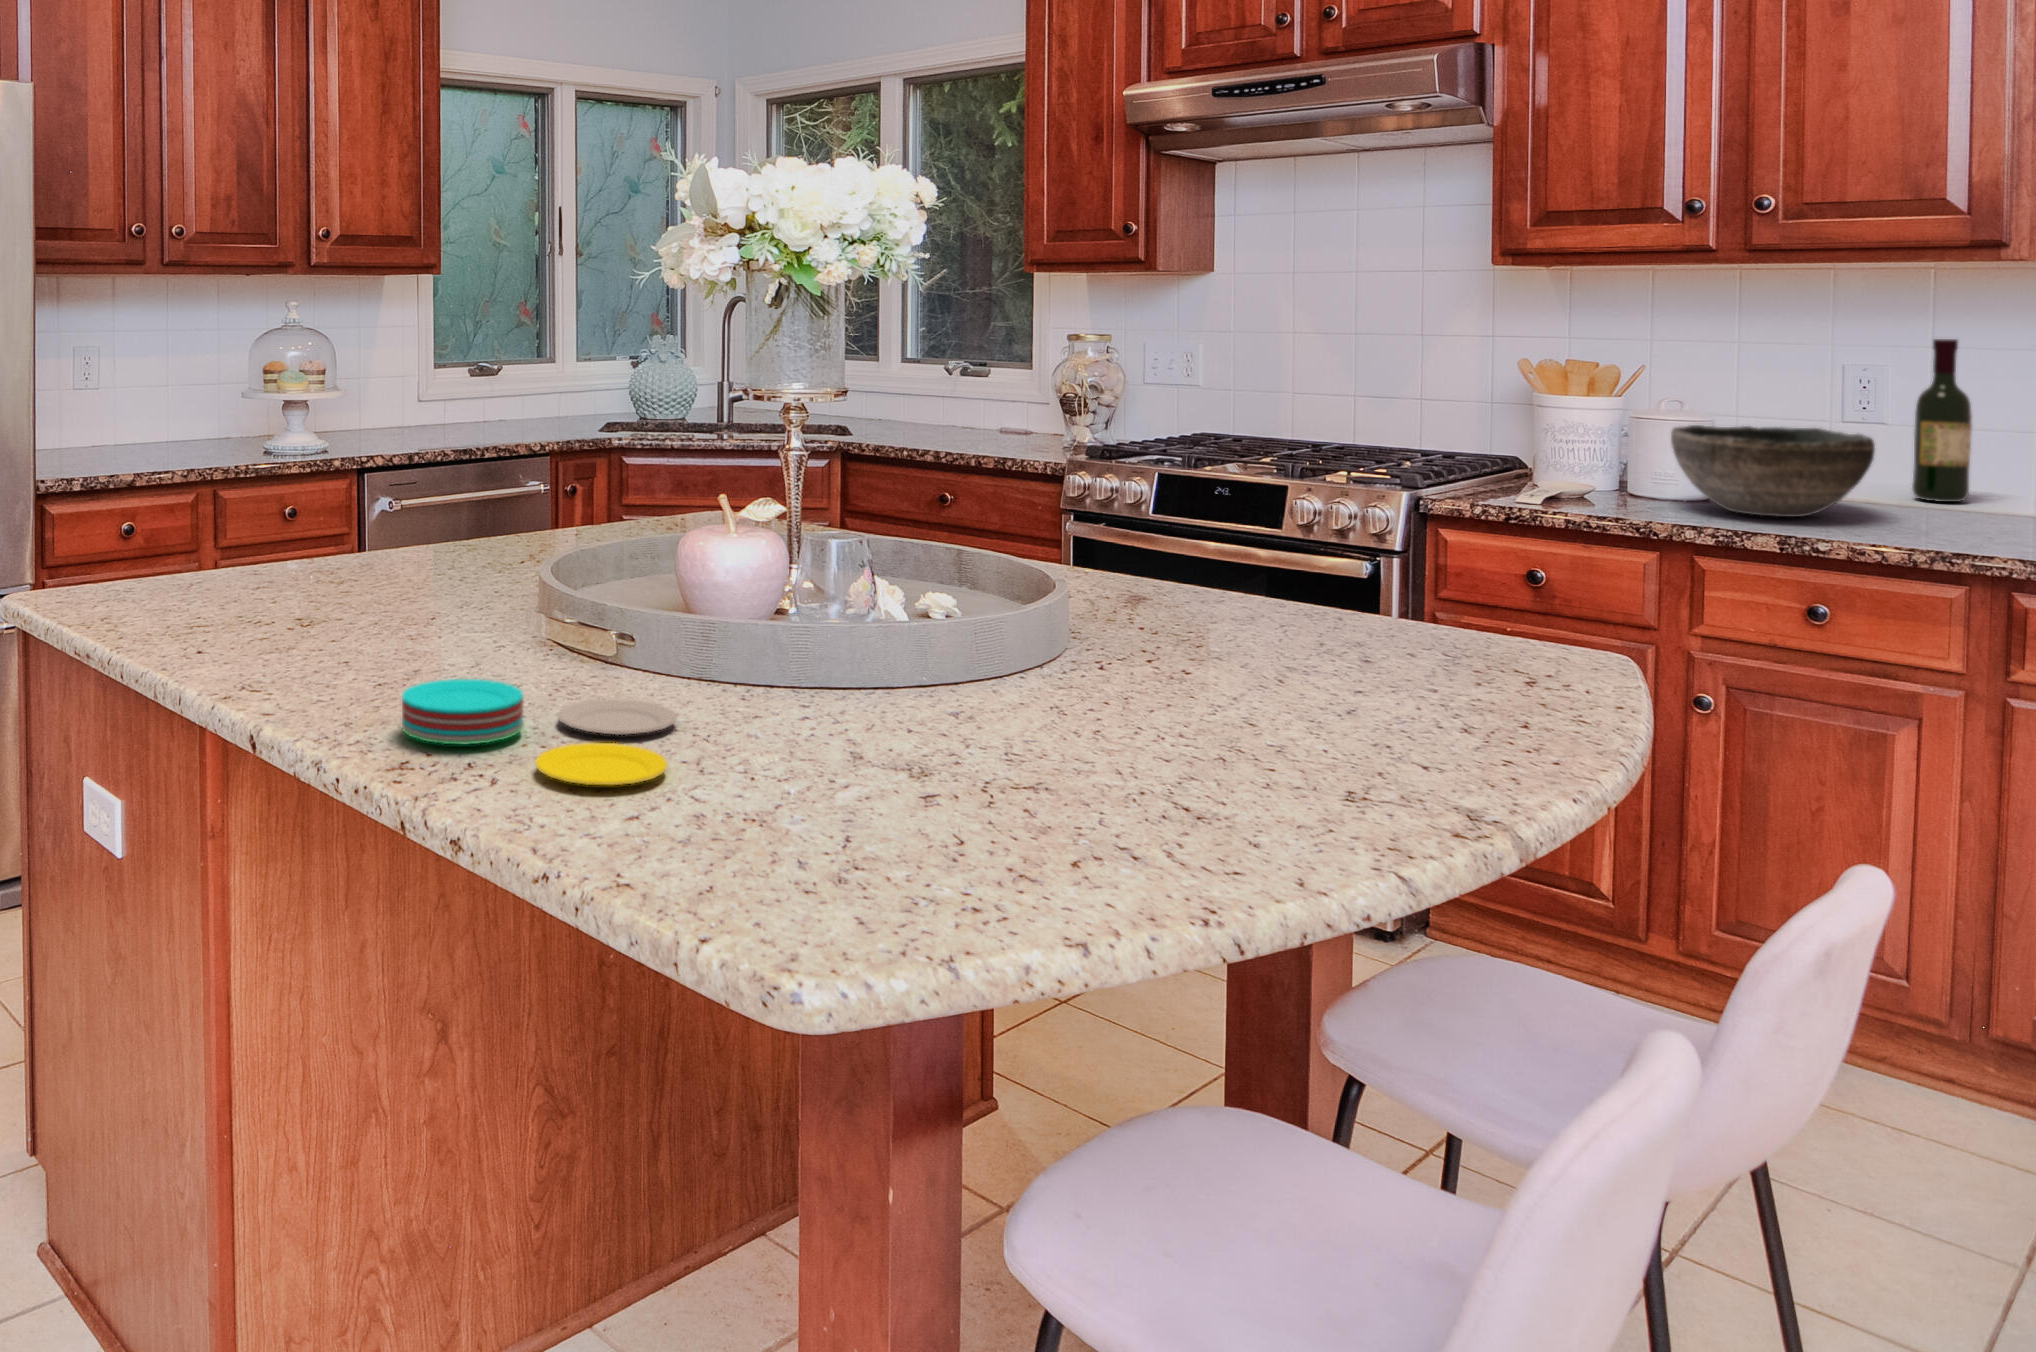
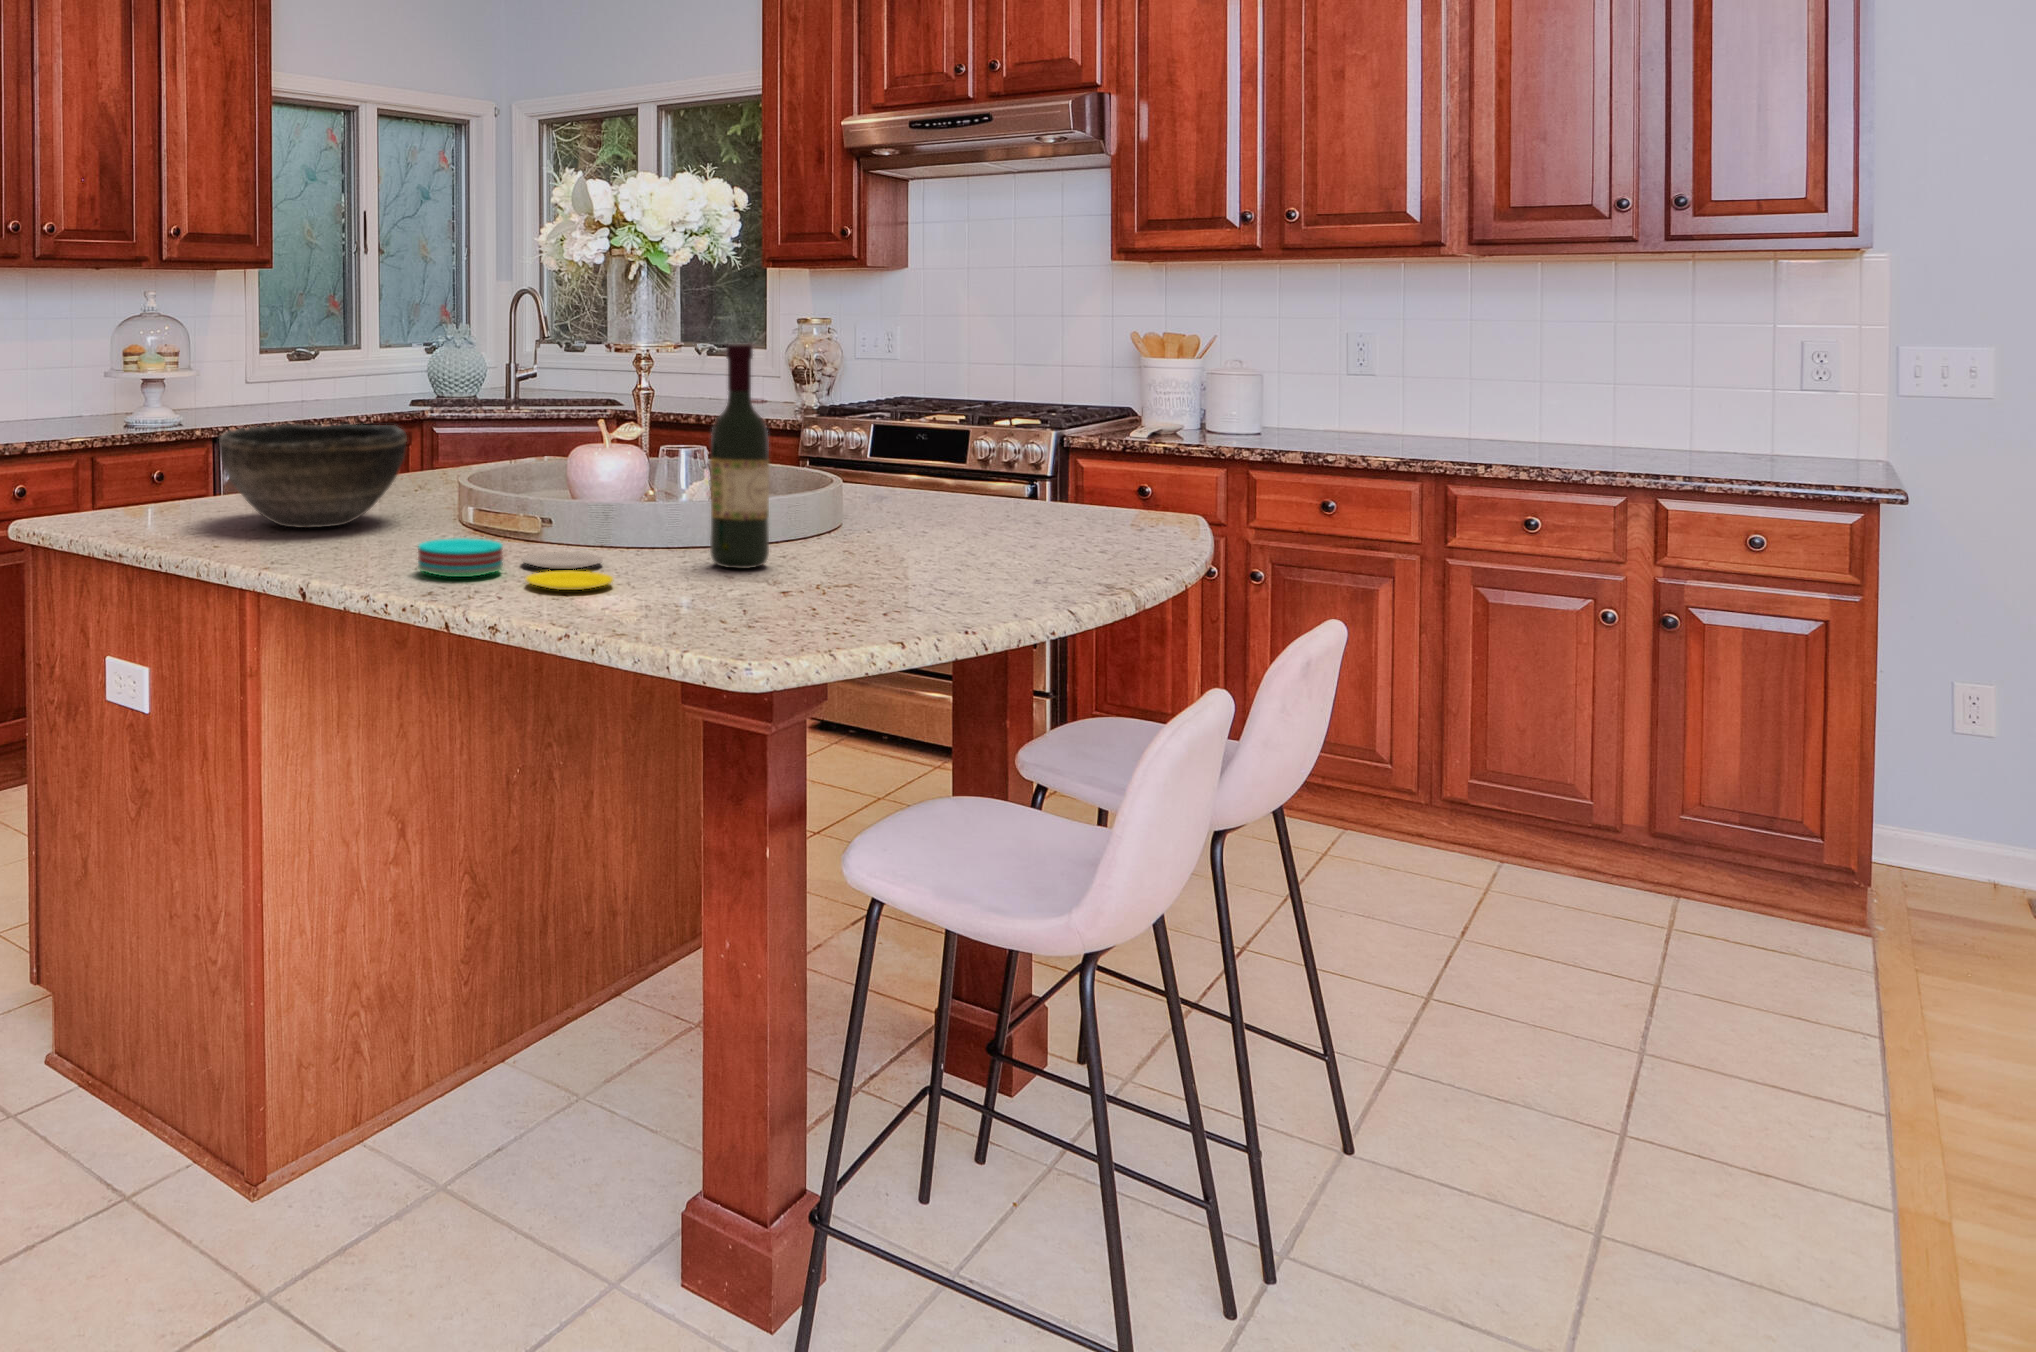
wine bottle: present [1912,339,1972,502] -> present [710,344,769,569]
bowl: present [1671,425,1875,517] -> present [219,424,407,528]

